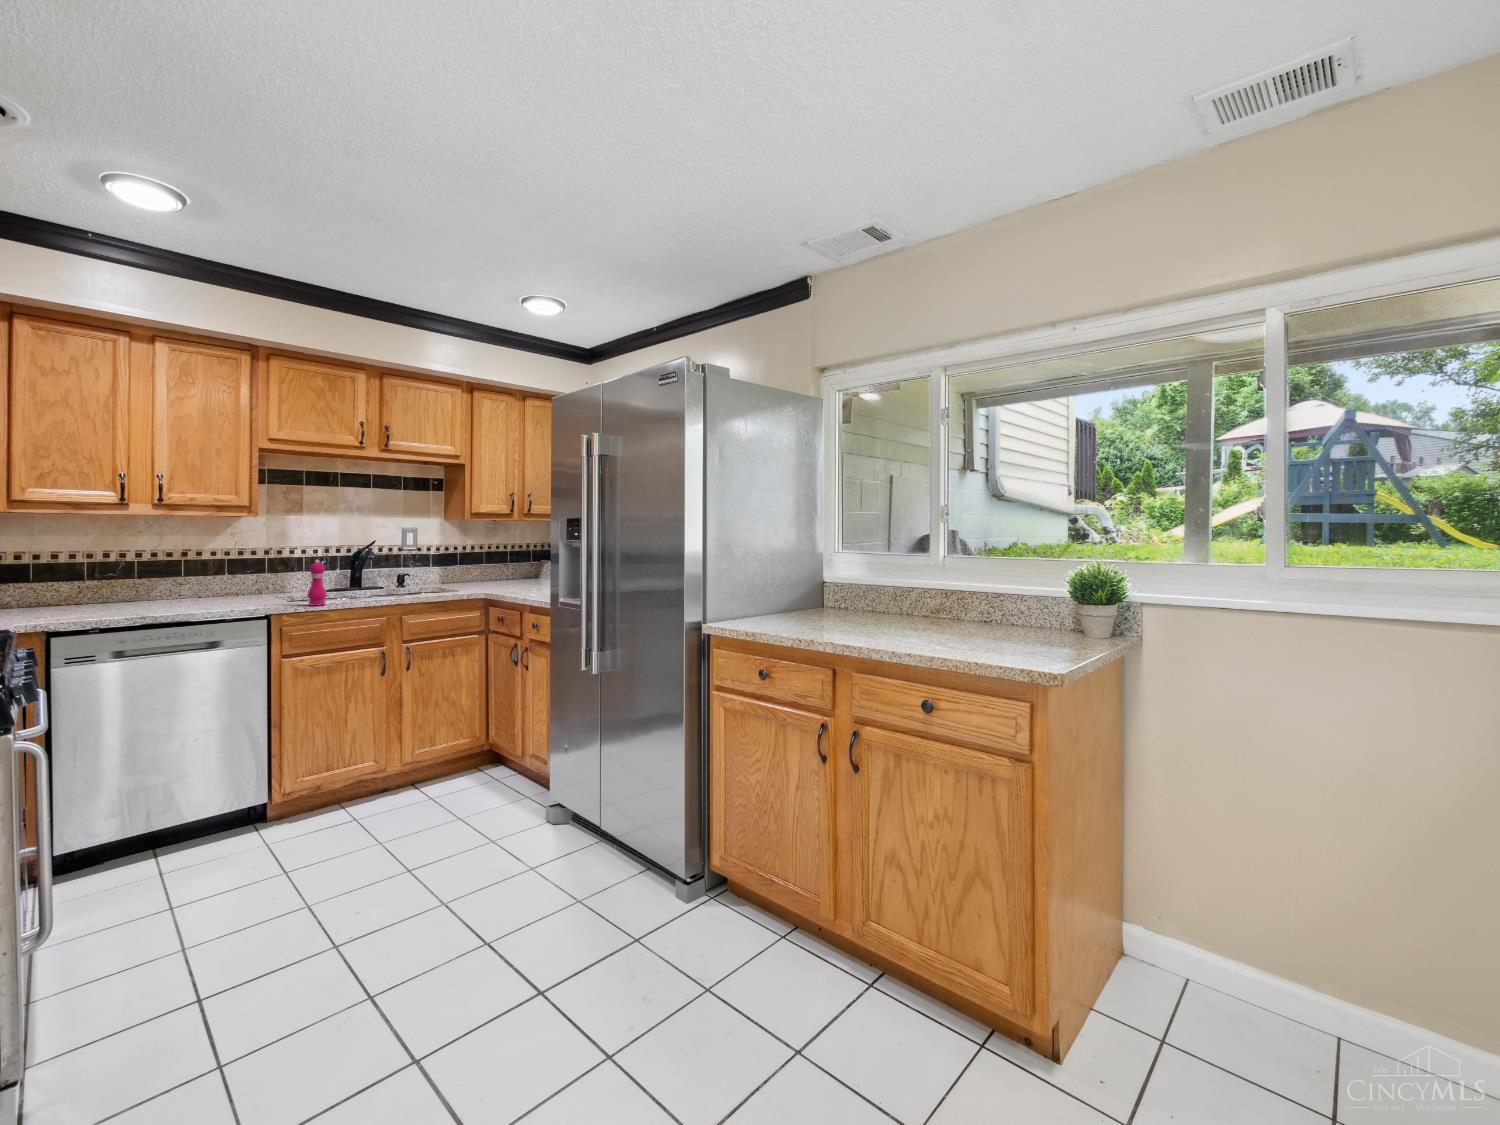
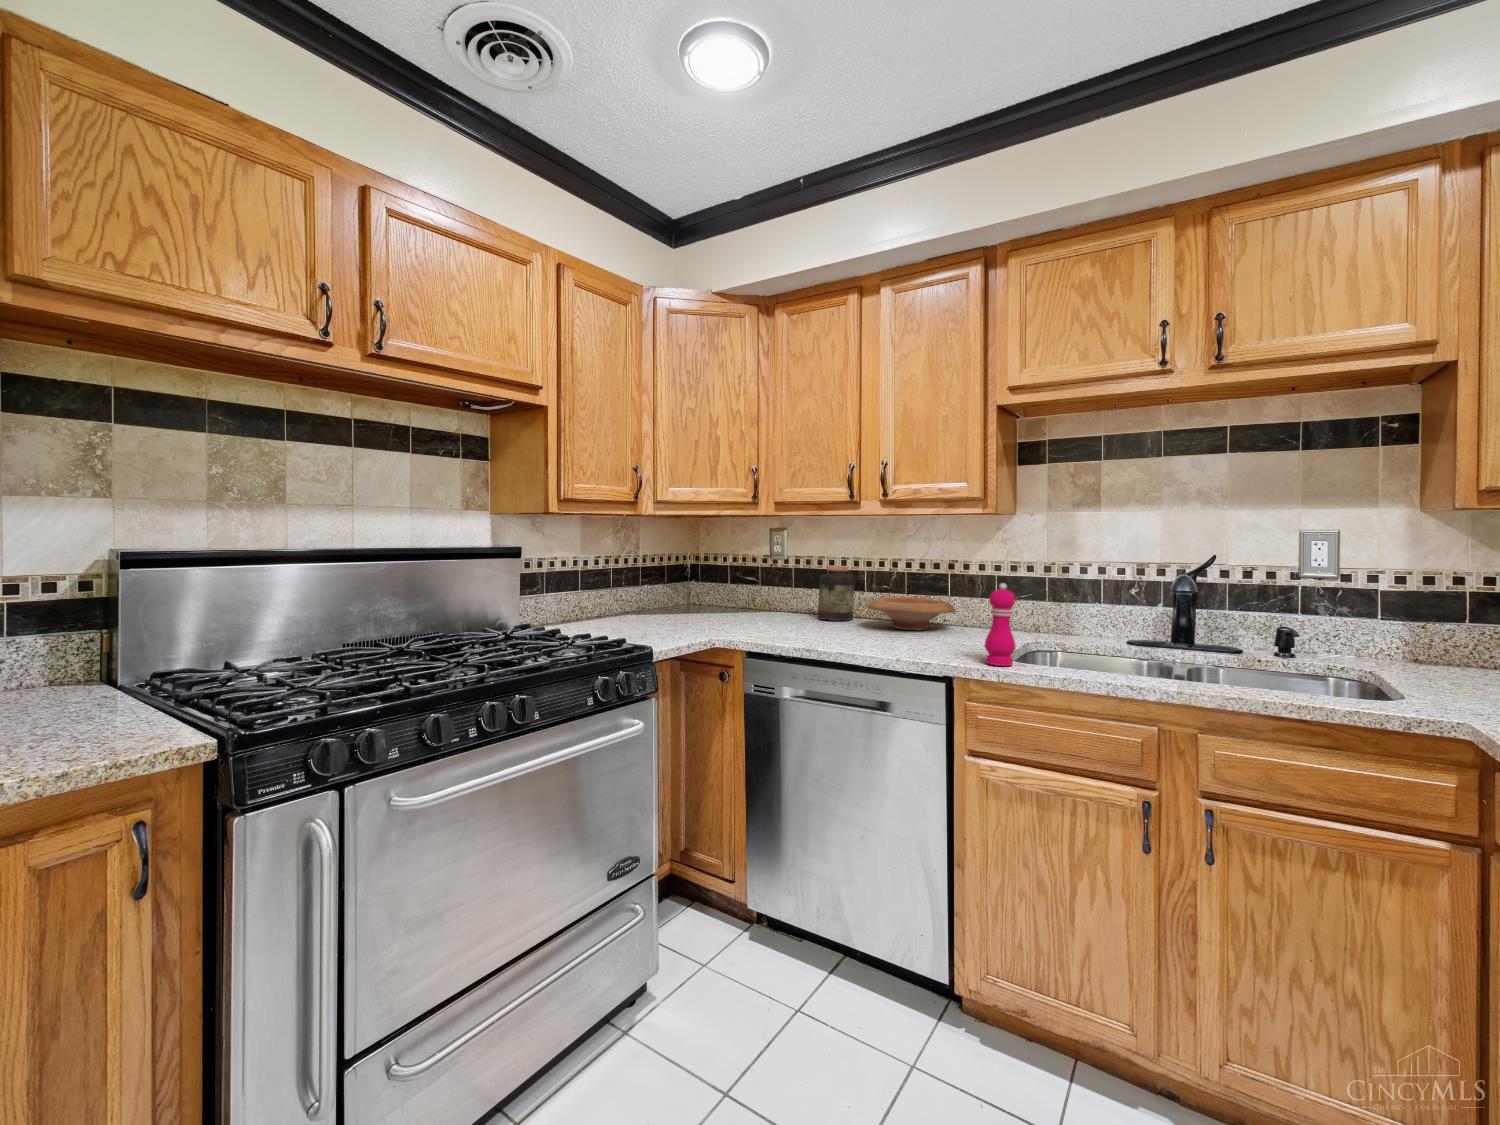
jar: none [43,558,89,608] -> present [818,566,855,621]
wooden bowl: none [128,580,217,603] -> present [866,597,956,630]

